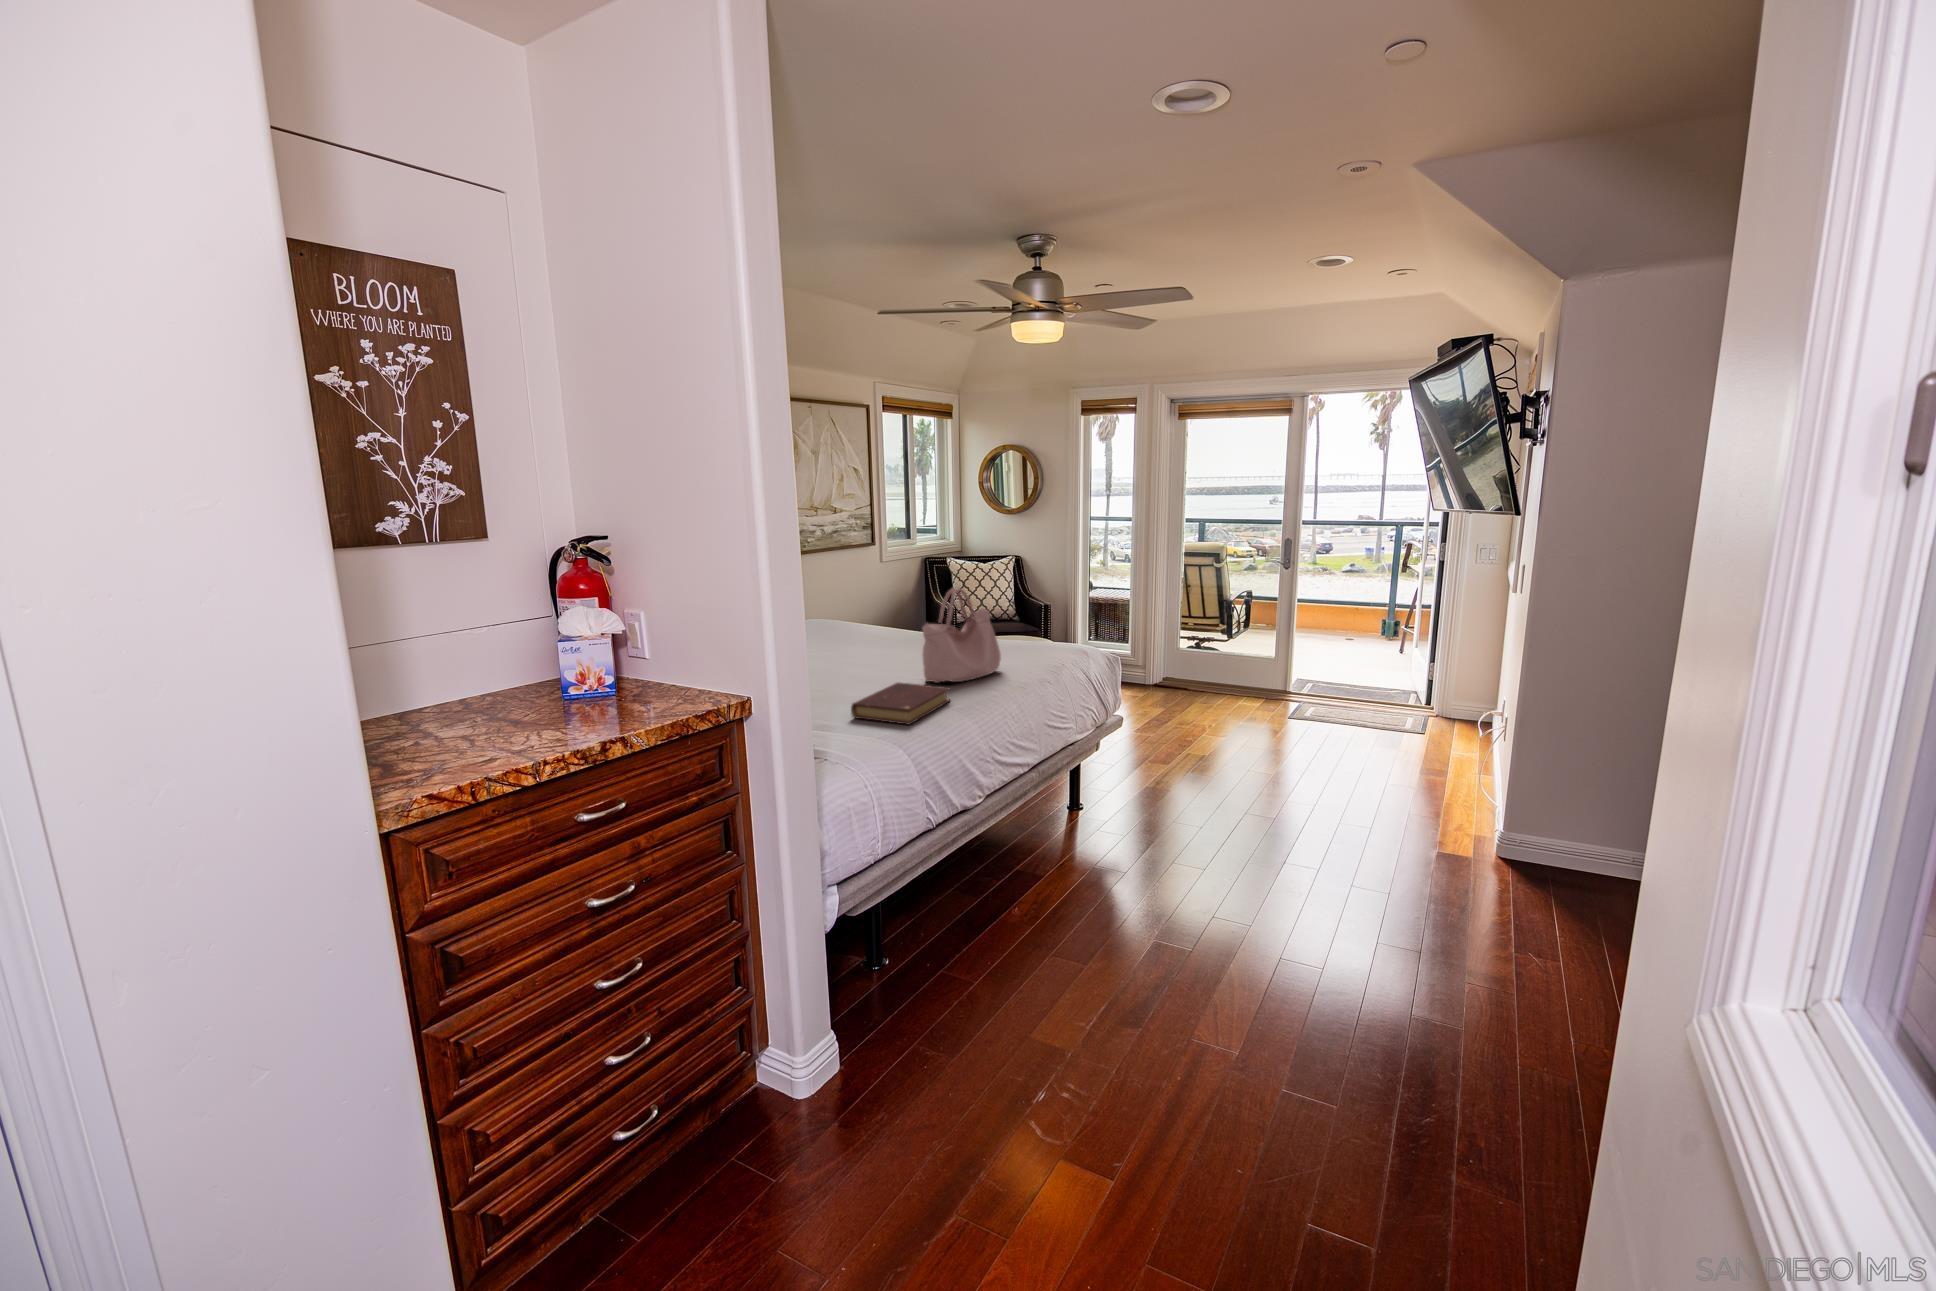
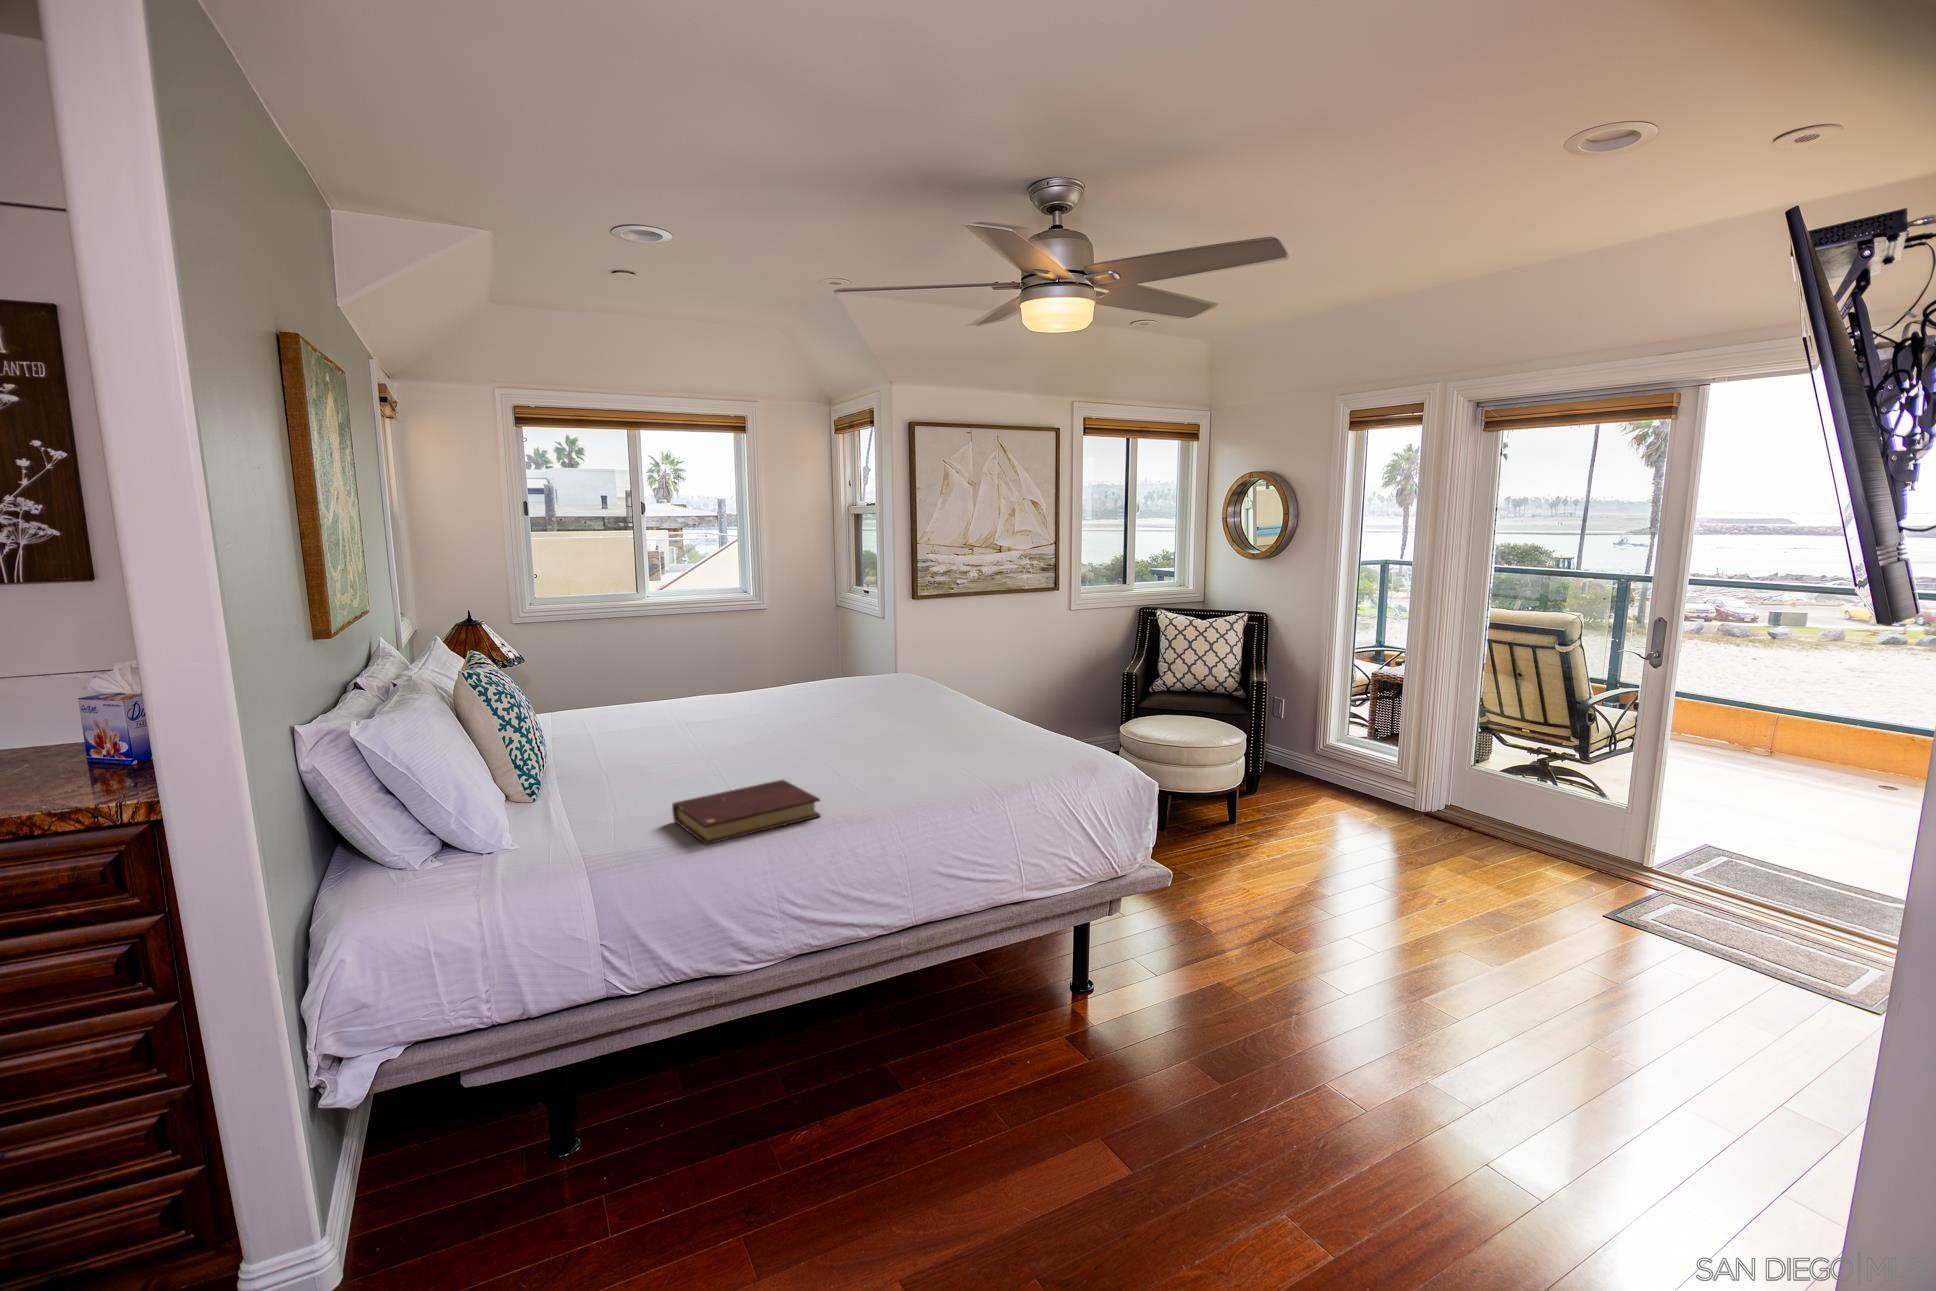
handbag: present [922,588,1001,683] -> none [841,663,969,788]

